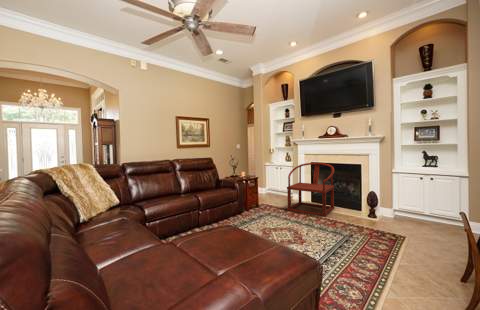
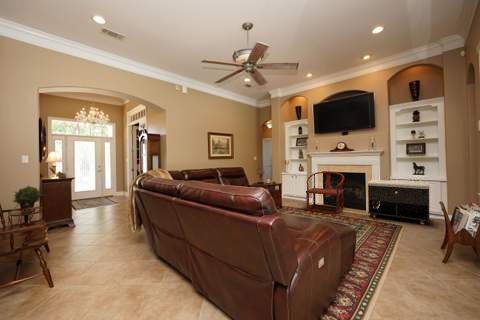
storage bench: none [361,173,442,233] -> present [368,180,430,224]

